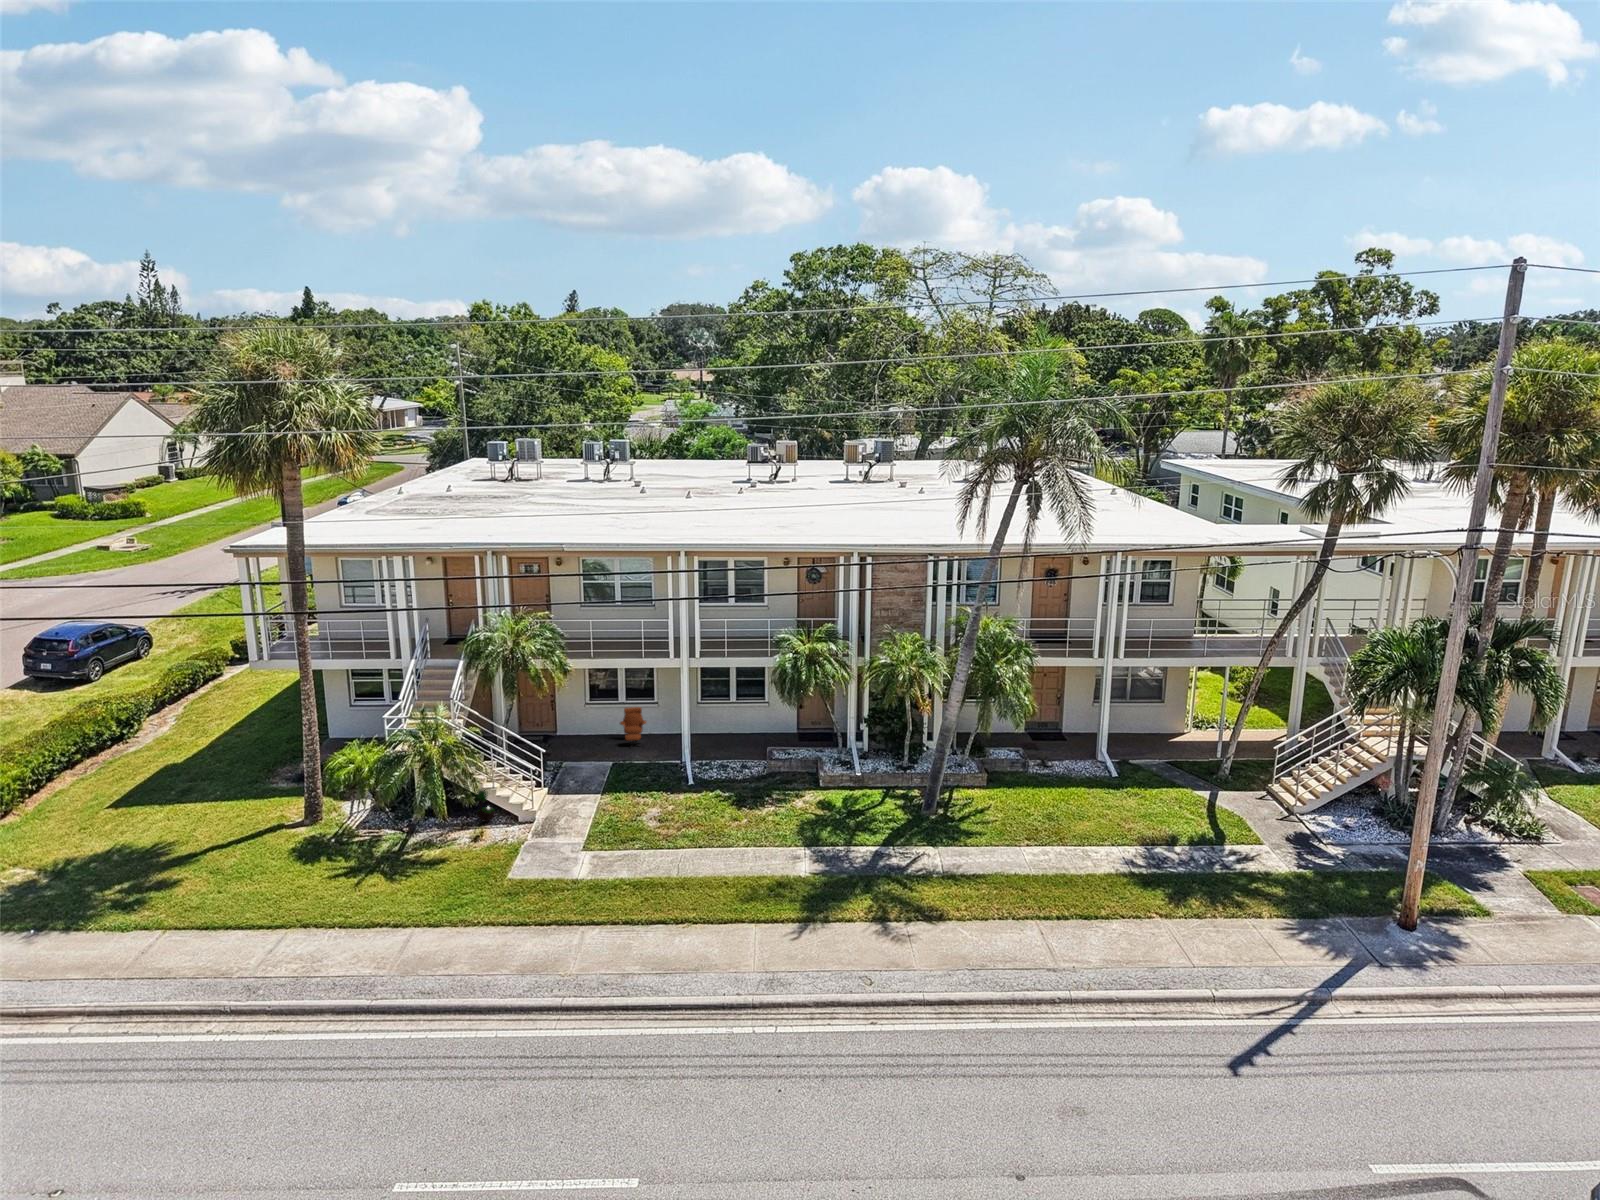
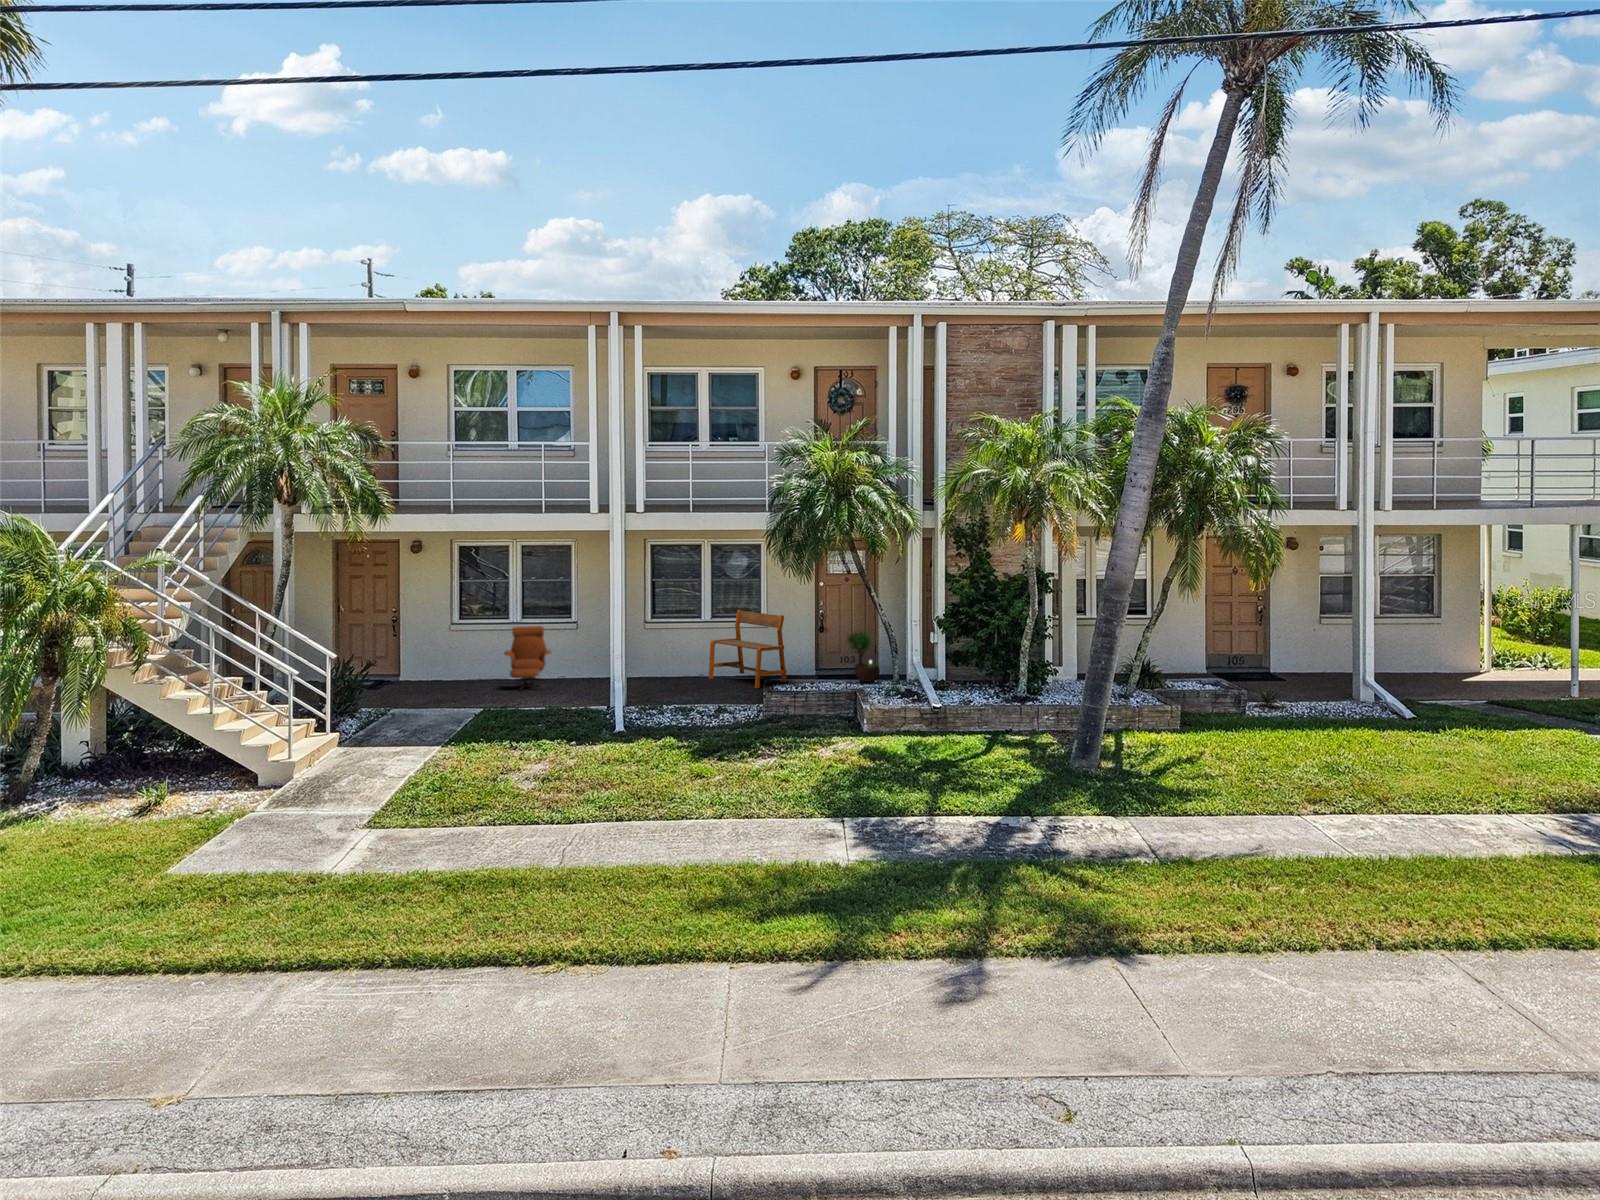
bench: none [736,696,780,747] -> present [709,610,786,688]
potted tree: present [470,789,495,822] -> present [846,629,879,682]

